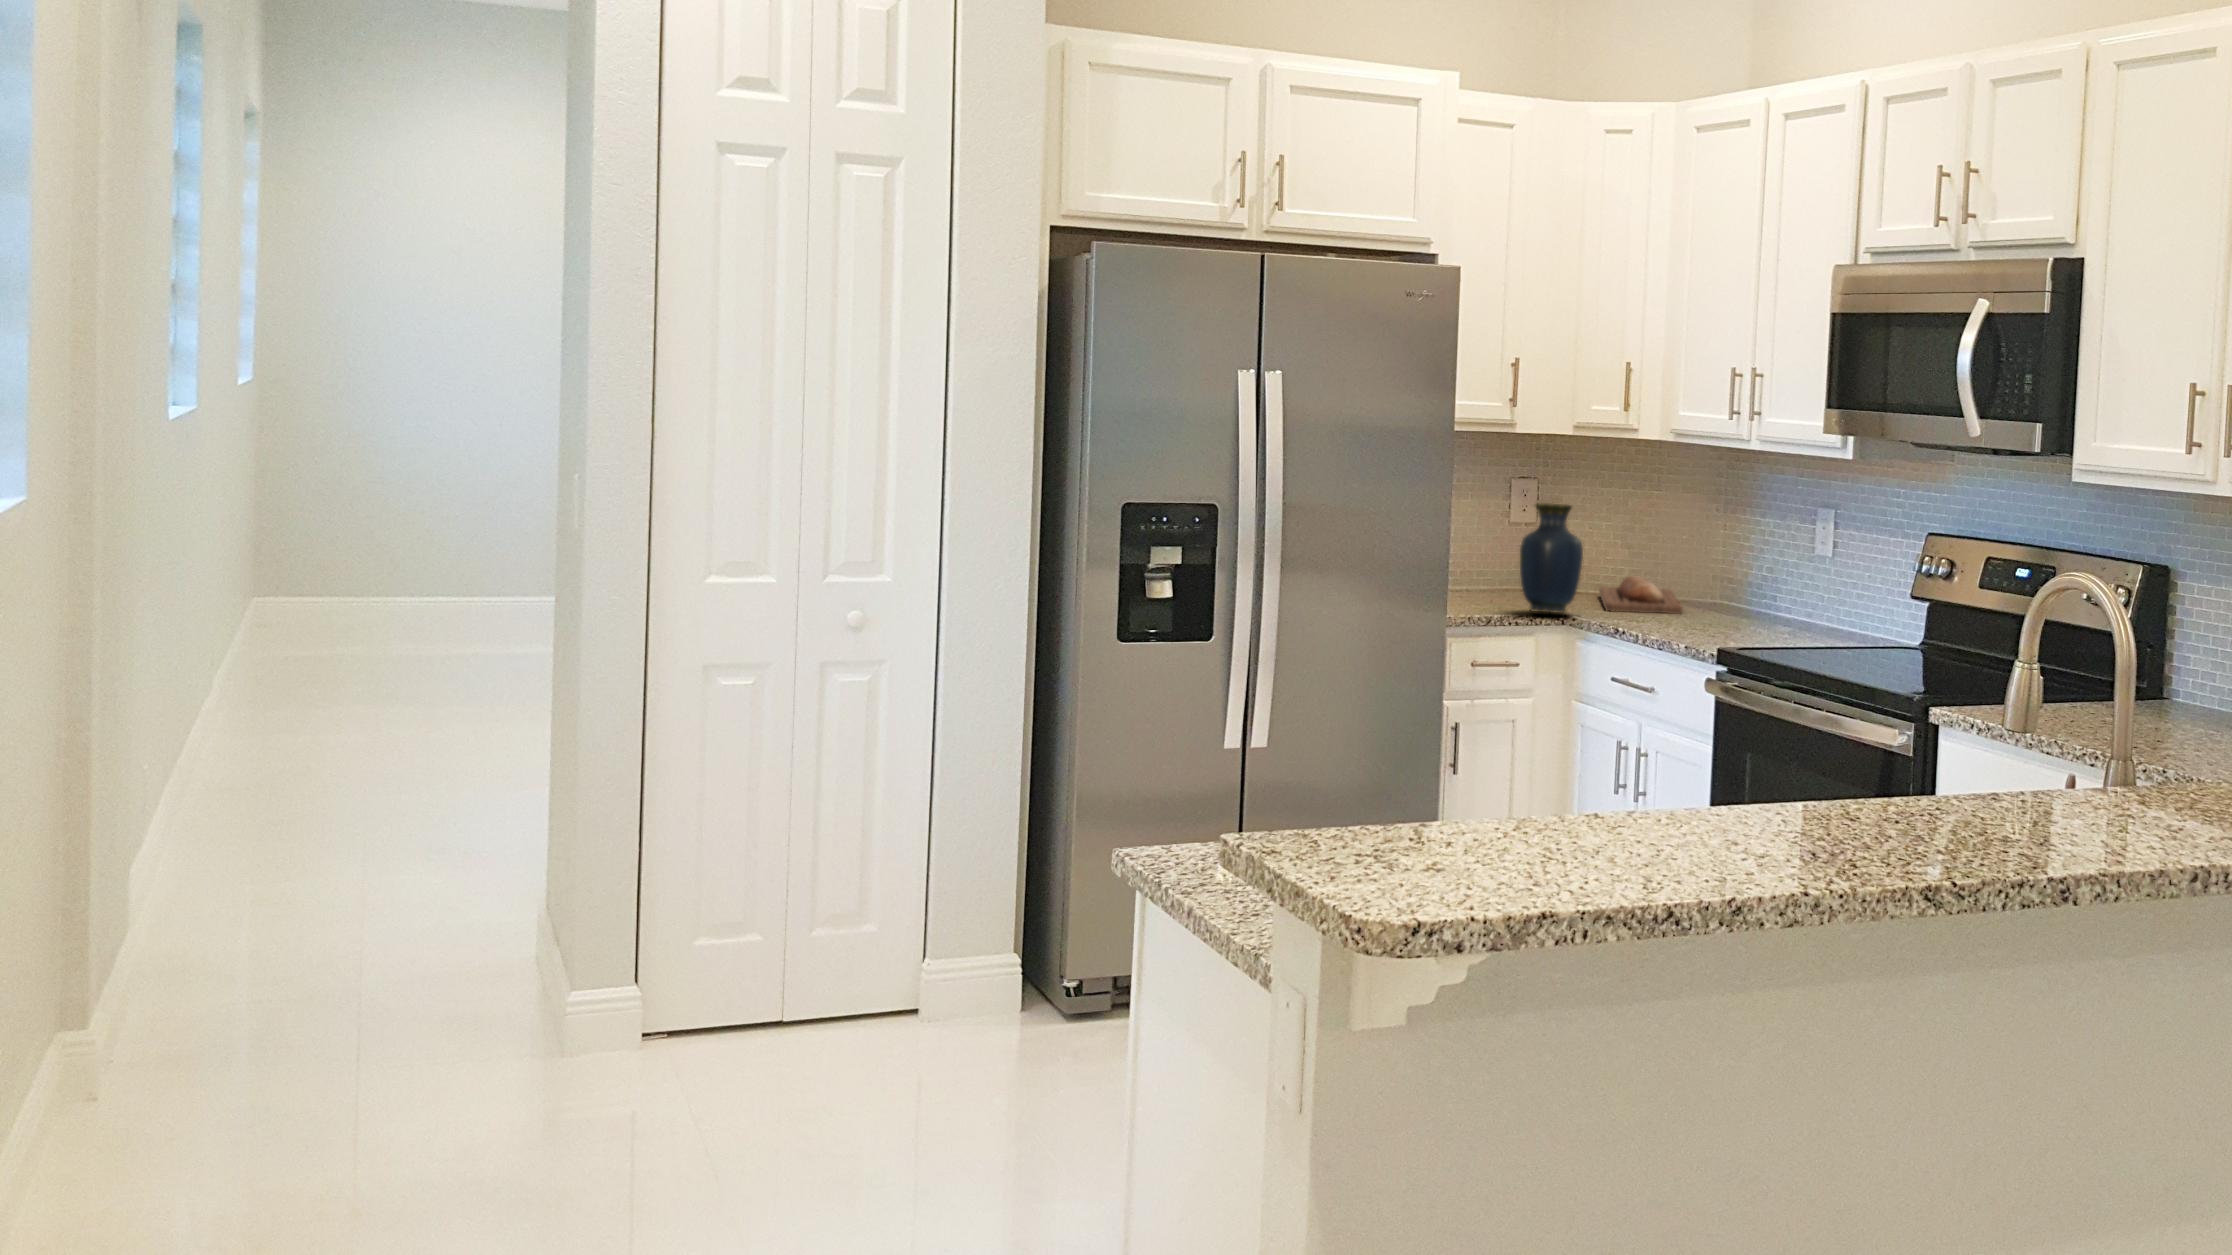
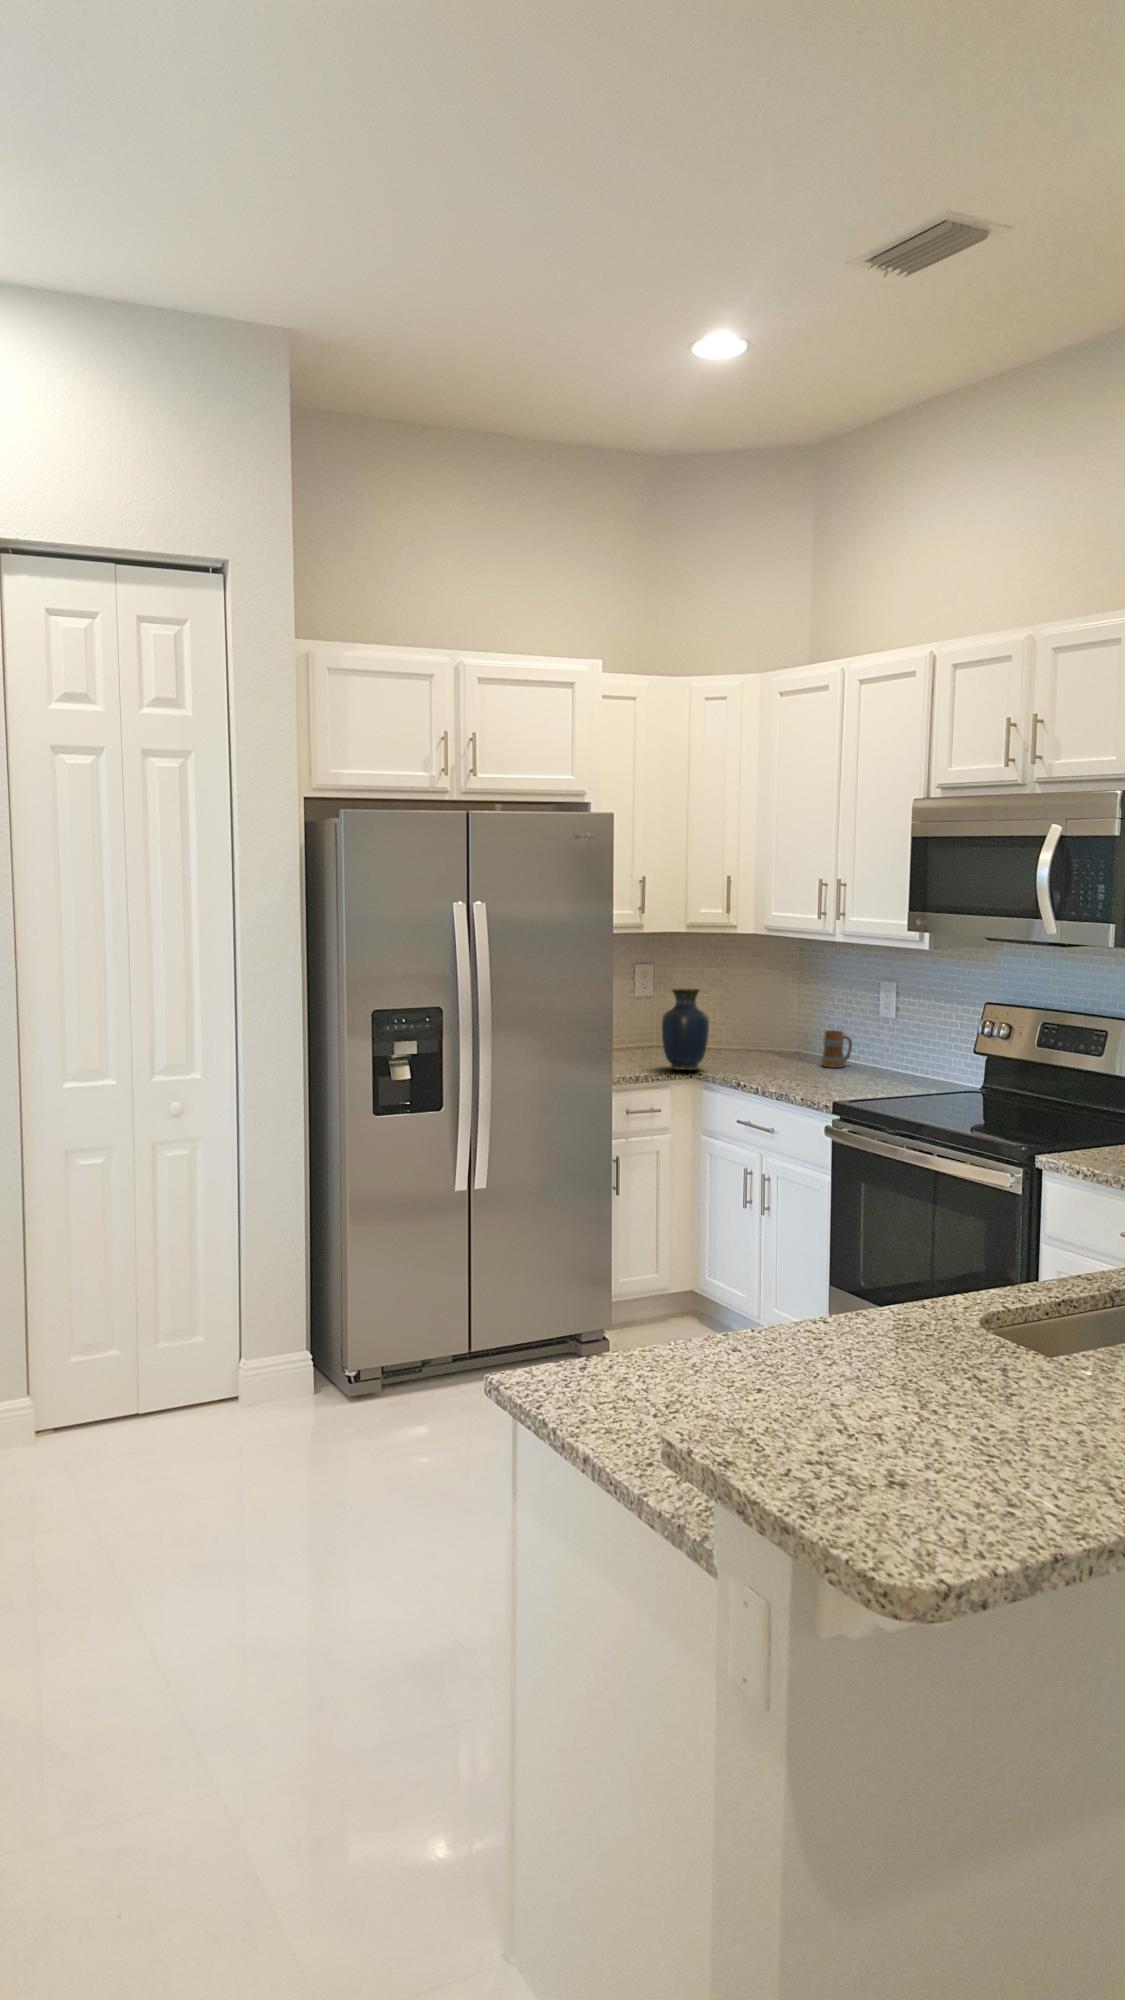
mug: none [1736,570,1778,620] -> present [822,1030,852,1068]
bread loaf: present [1599,576,1682,614] -> none [712,1035,781,1065]

